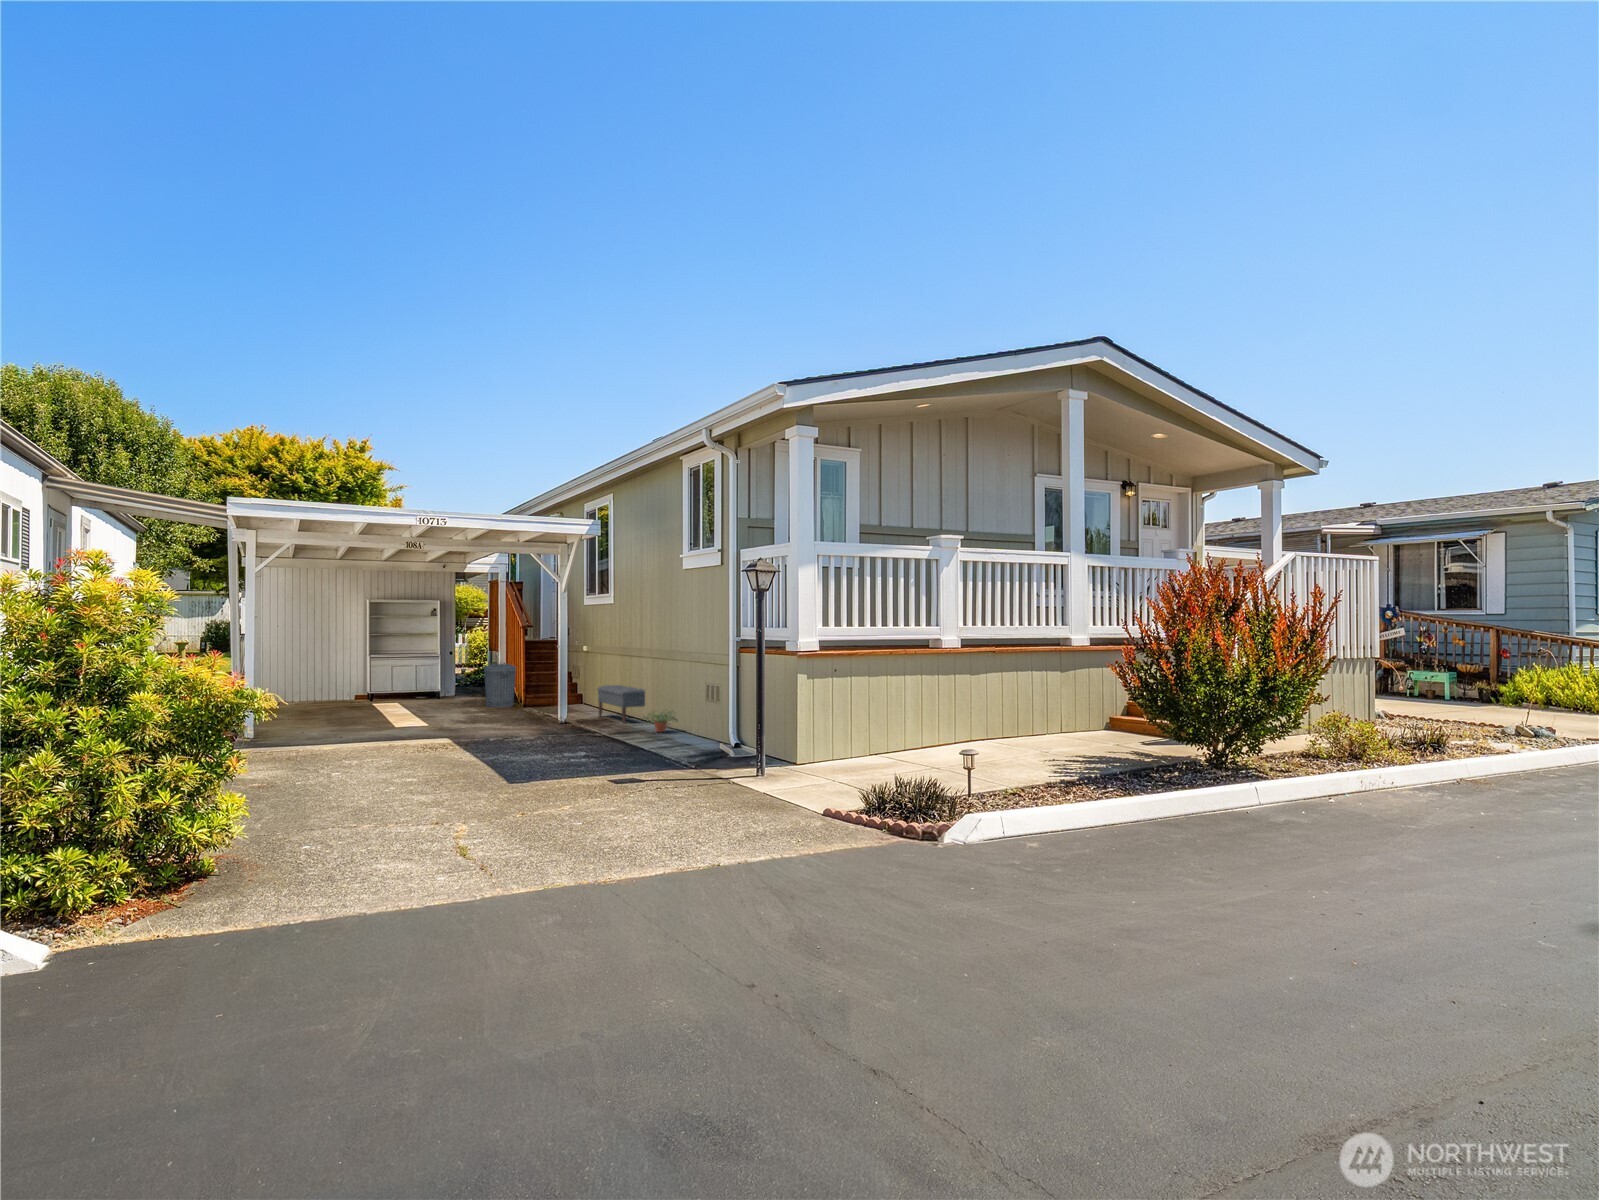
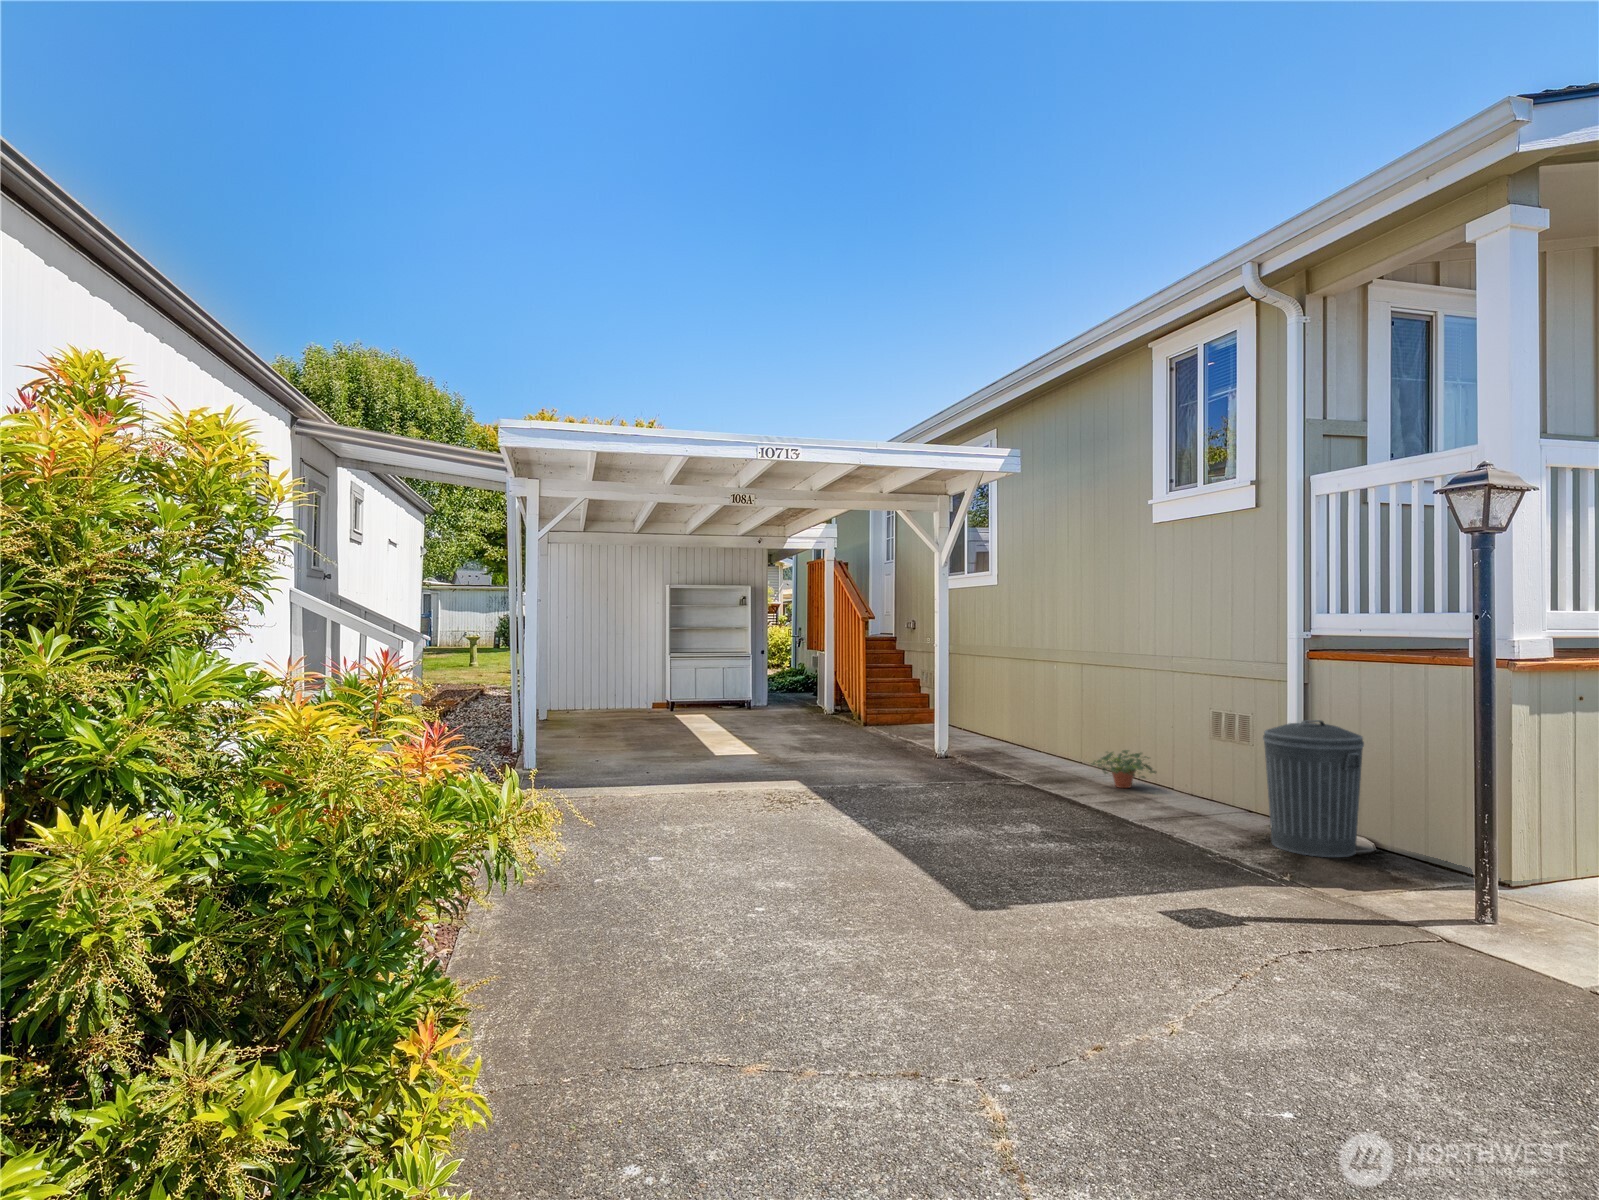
trash can: present [484,663,516,707] -> present [1263,720,1364,857]
bench: present [598,685,645,724] -> none [986,703,1079,766]

